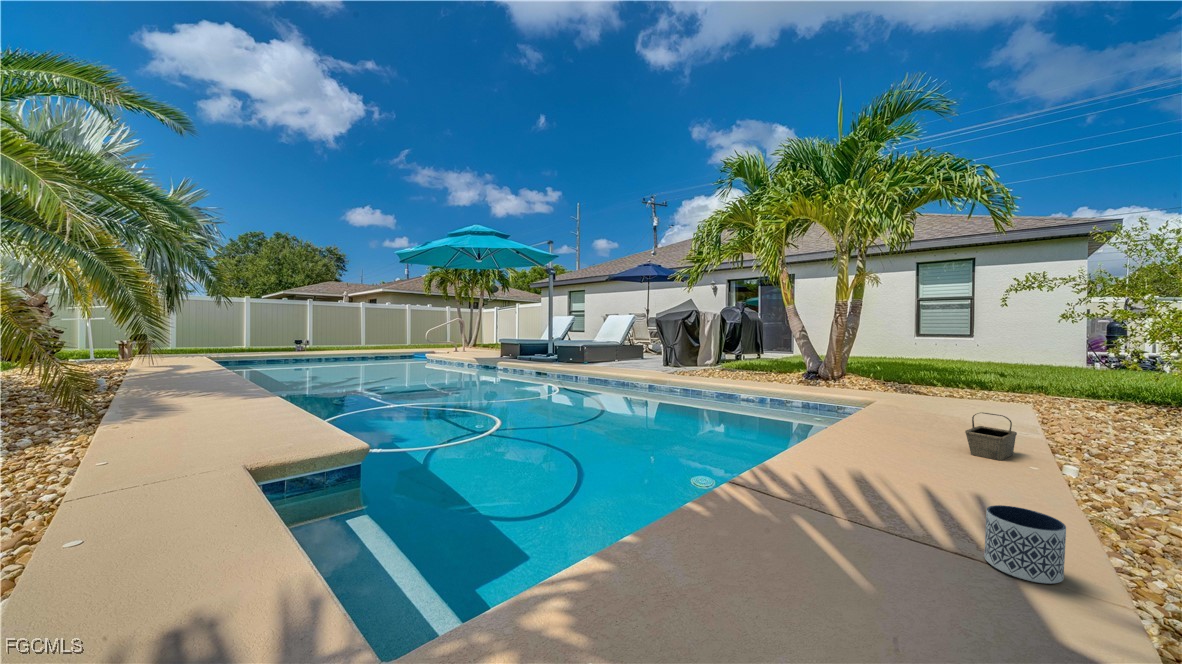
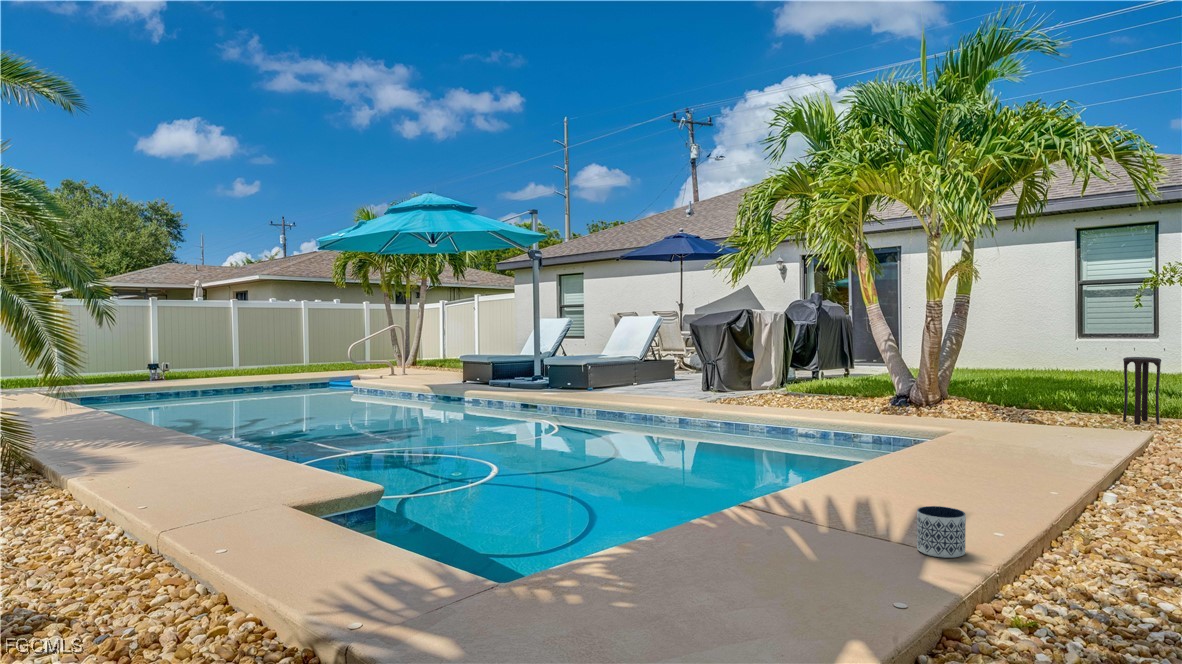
stool: none [998,346,1034,399] -> present [1123,357,1161,424]
basket: present [965,412,1017,460] -> none [997,438,1050,486]

